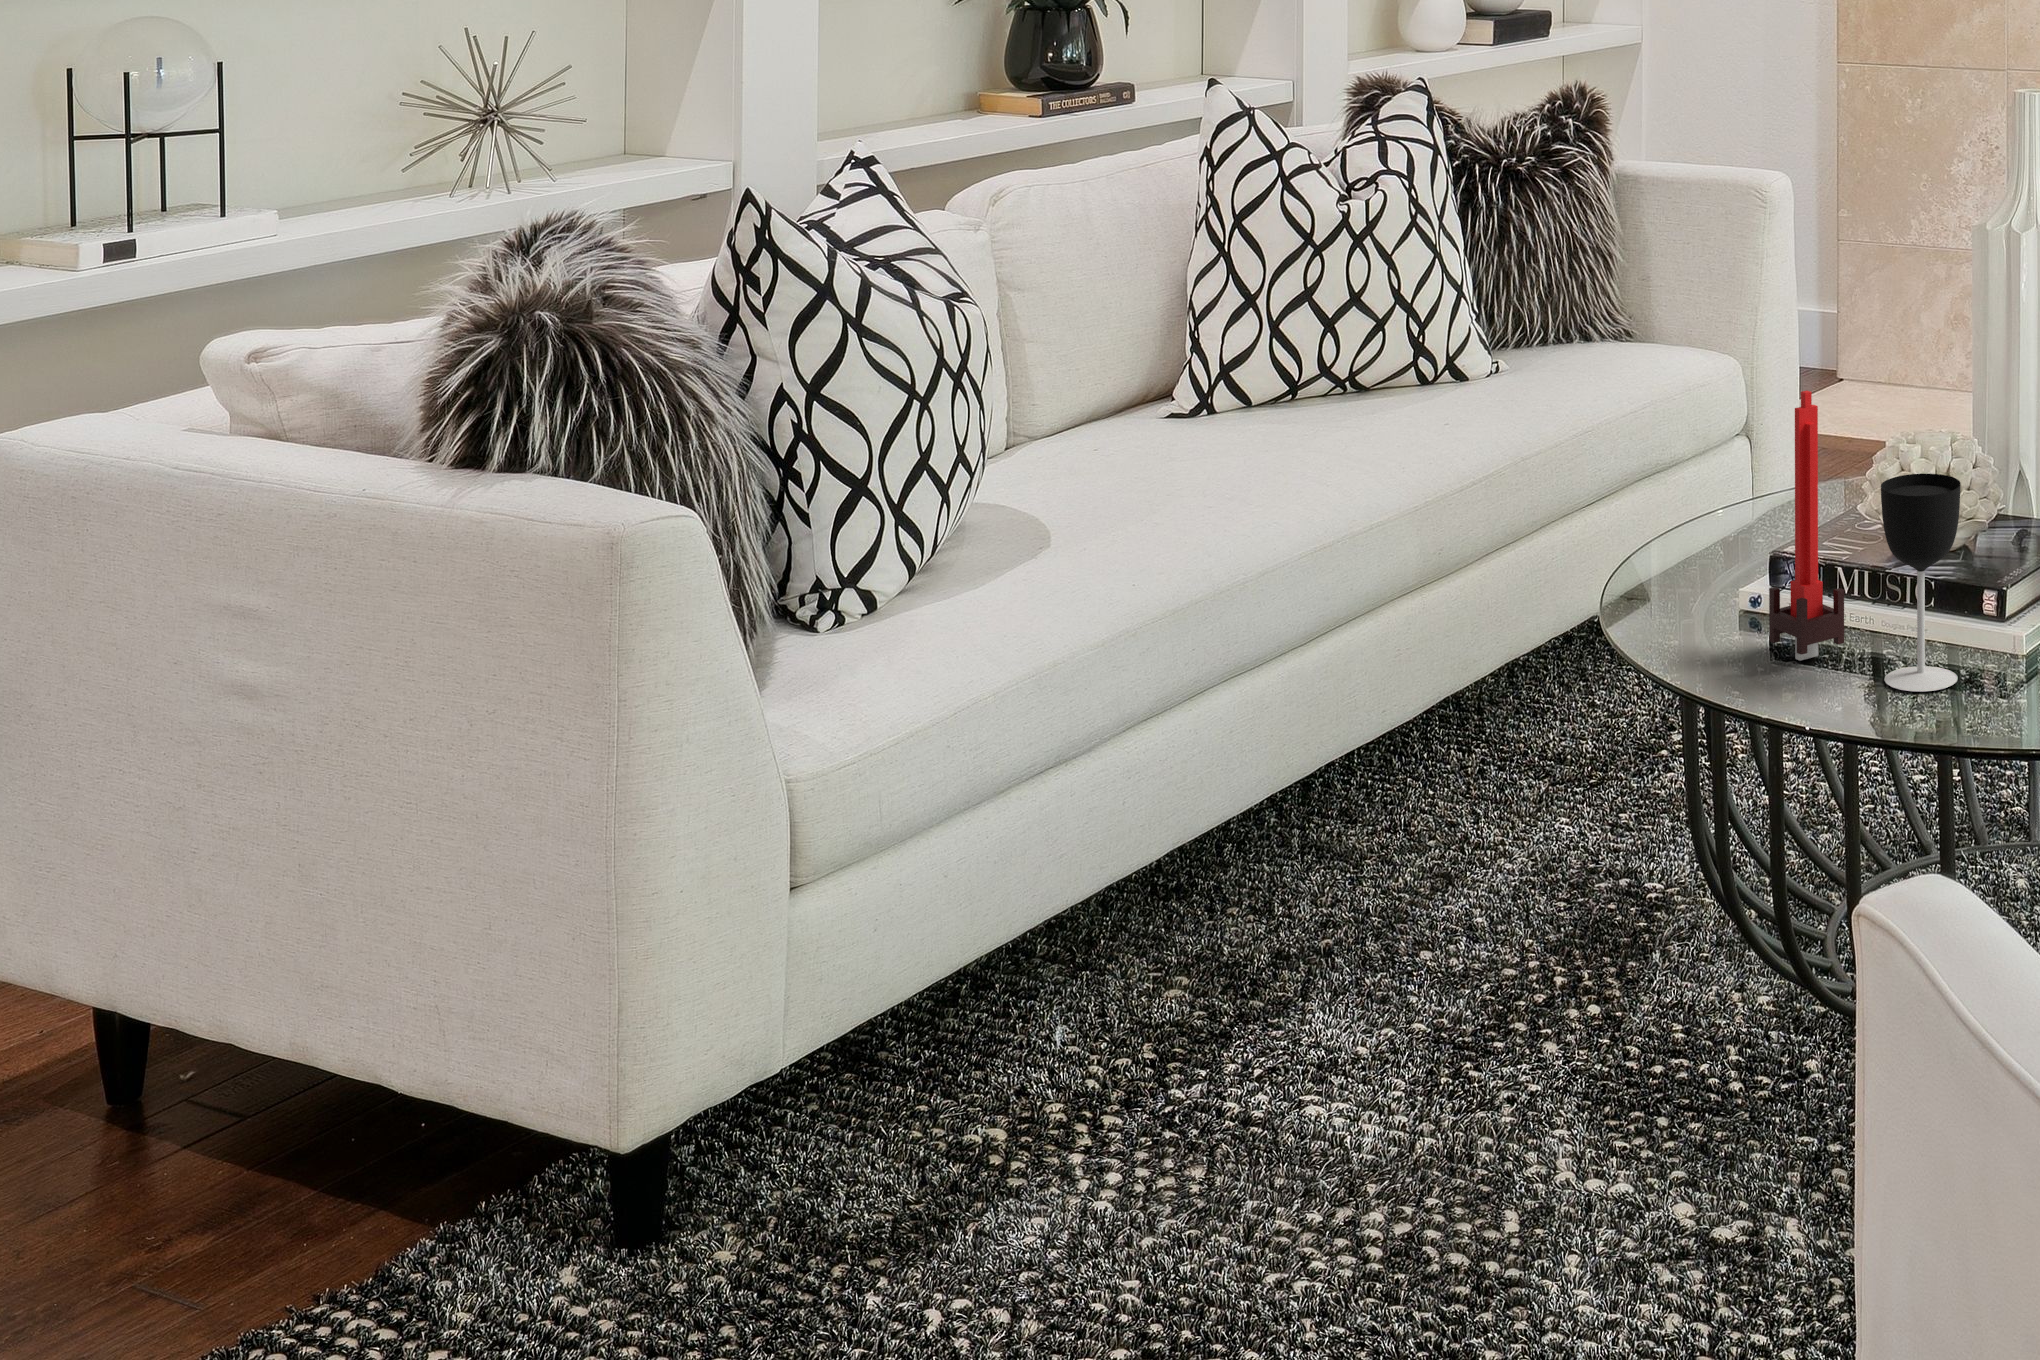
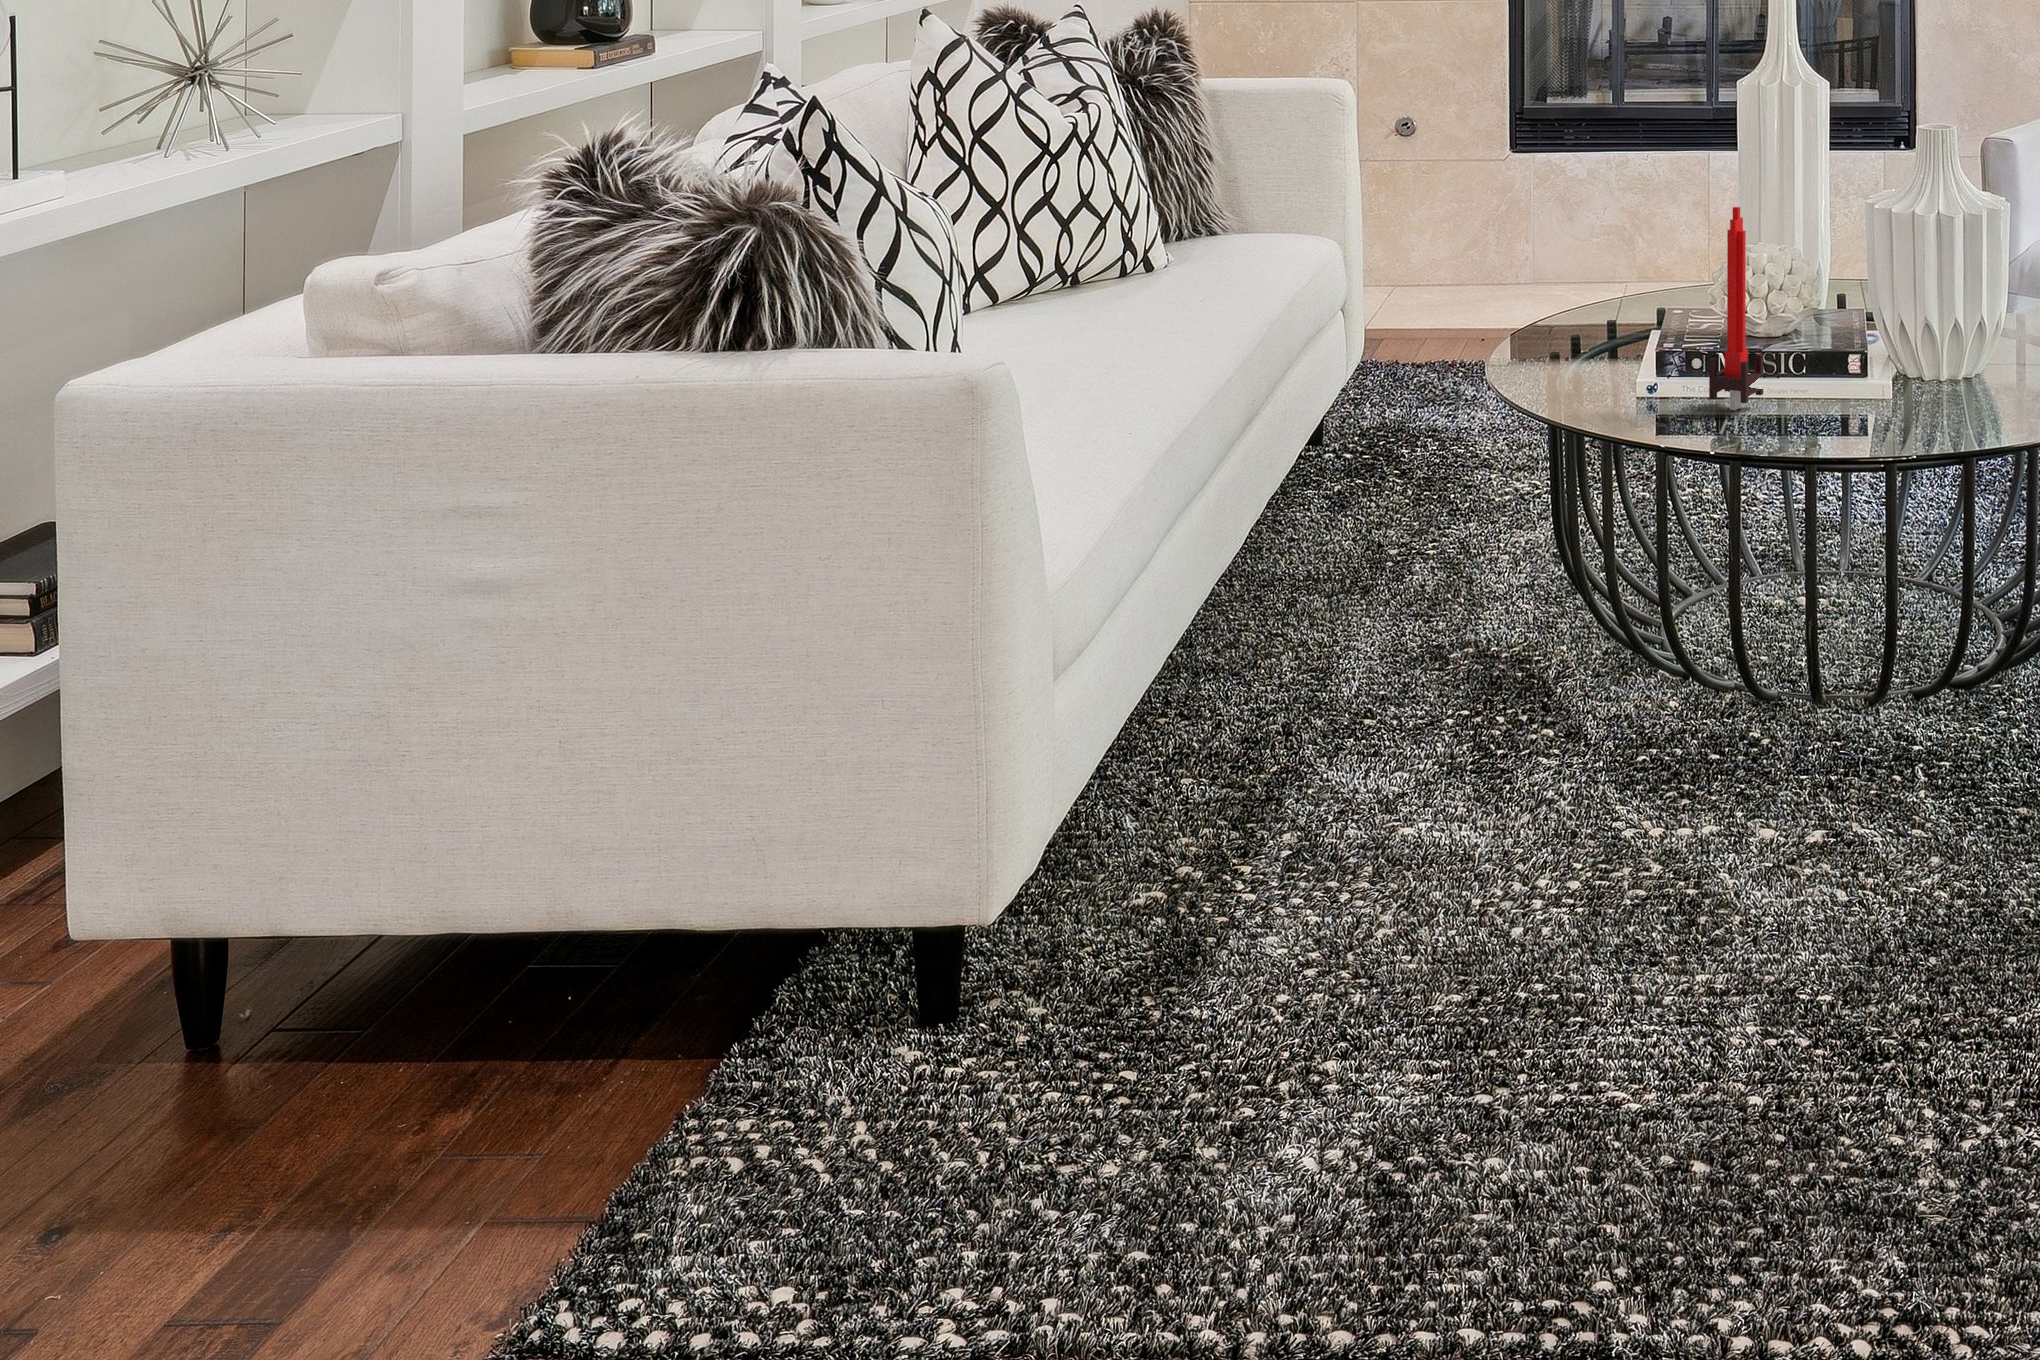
wine glass: present [1881,474,1961,692] -> none [1807,261,1864,417]

